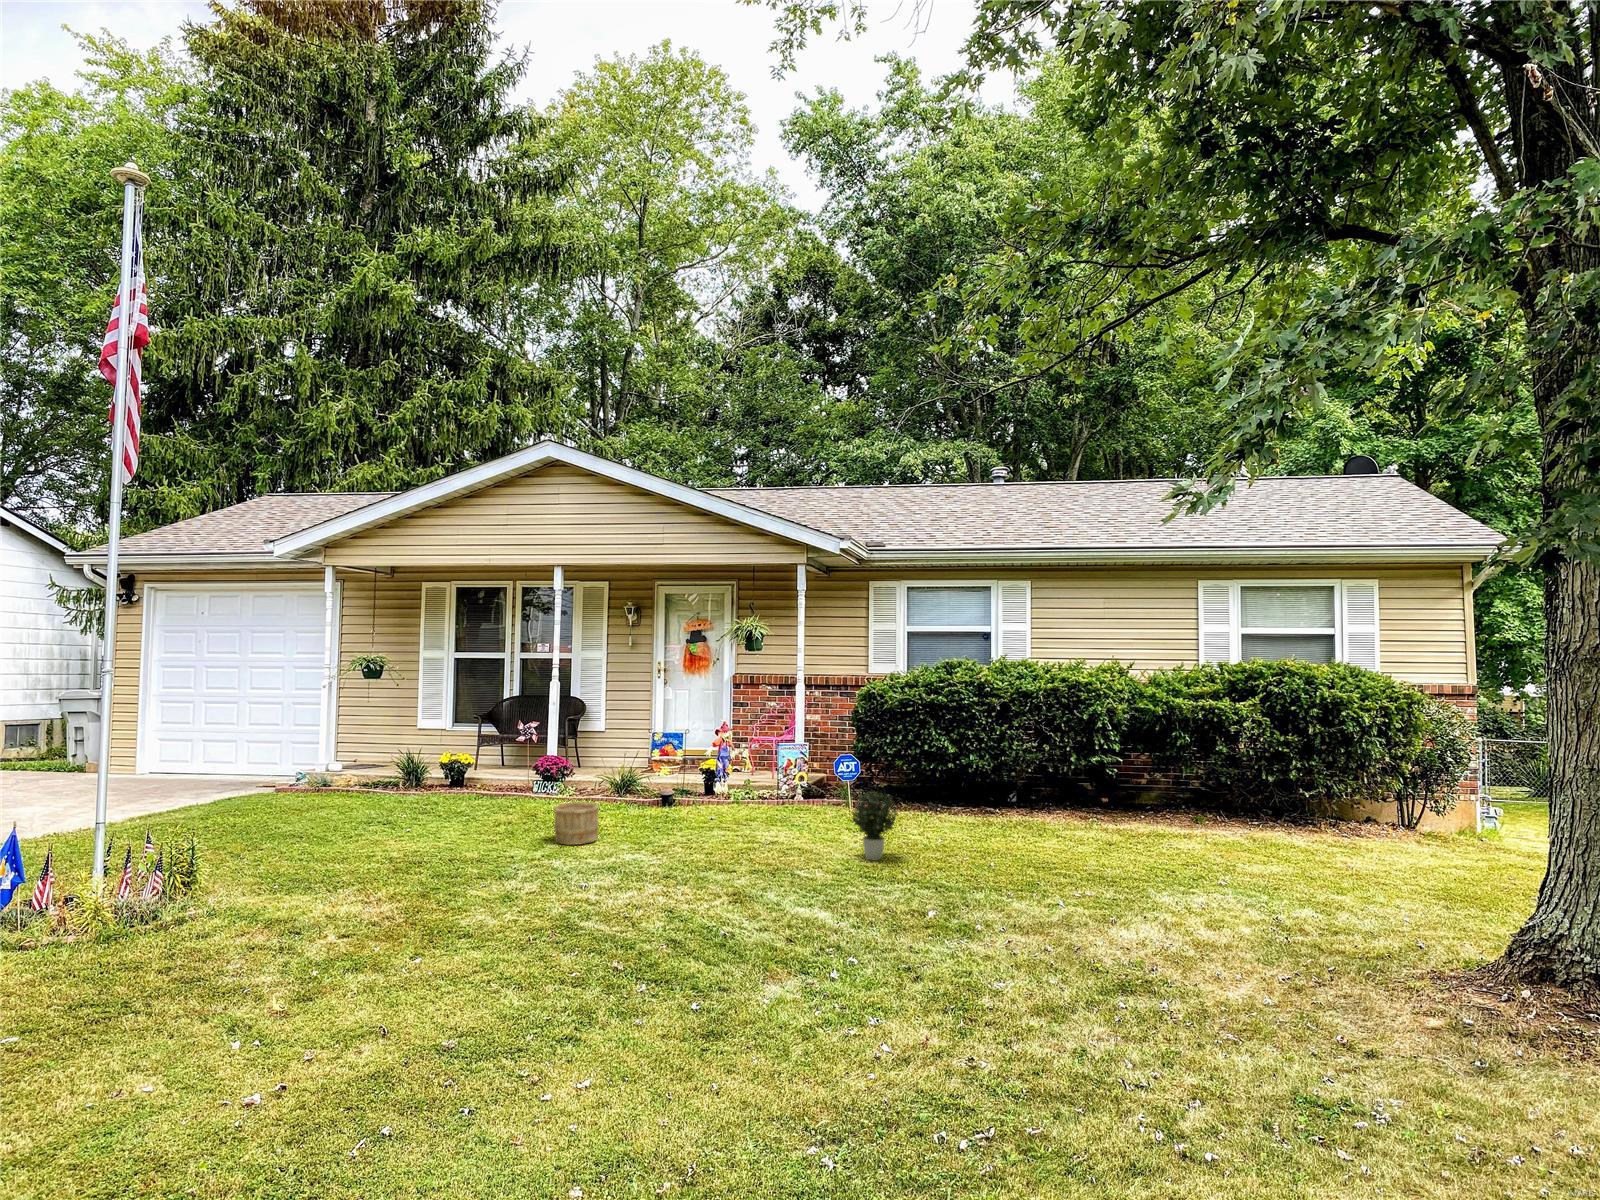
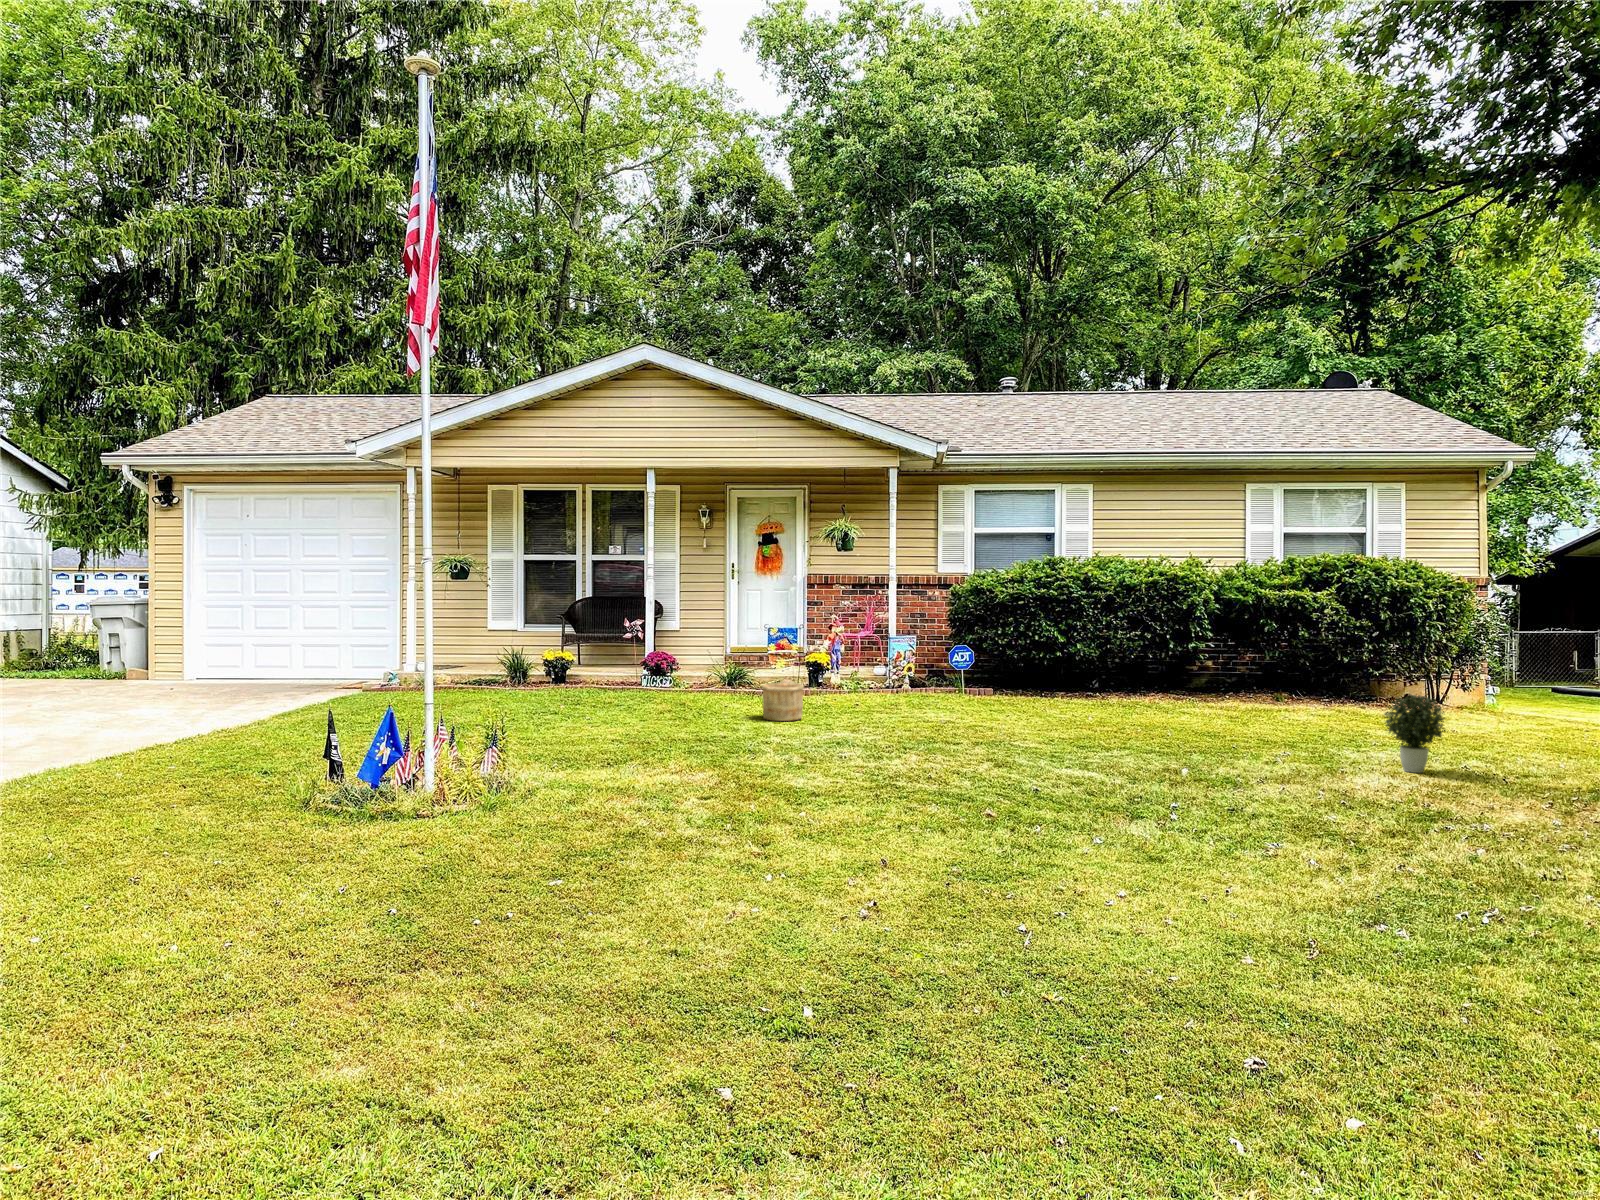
potted plant: present [852,792,898,861] -> present [1384,694,1445,773]

